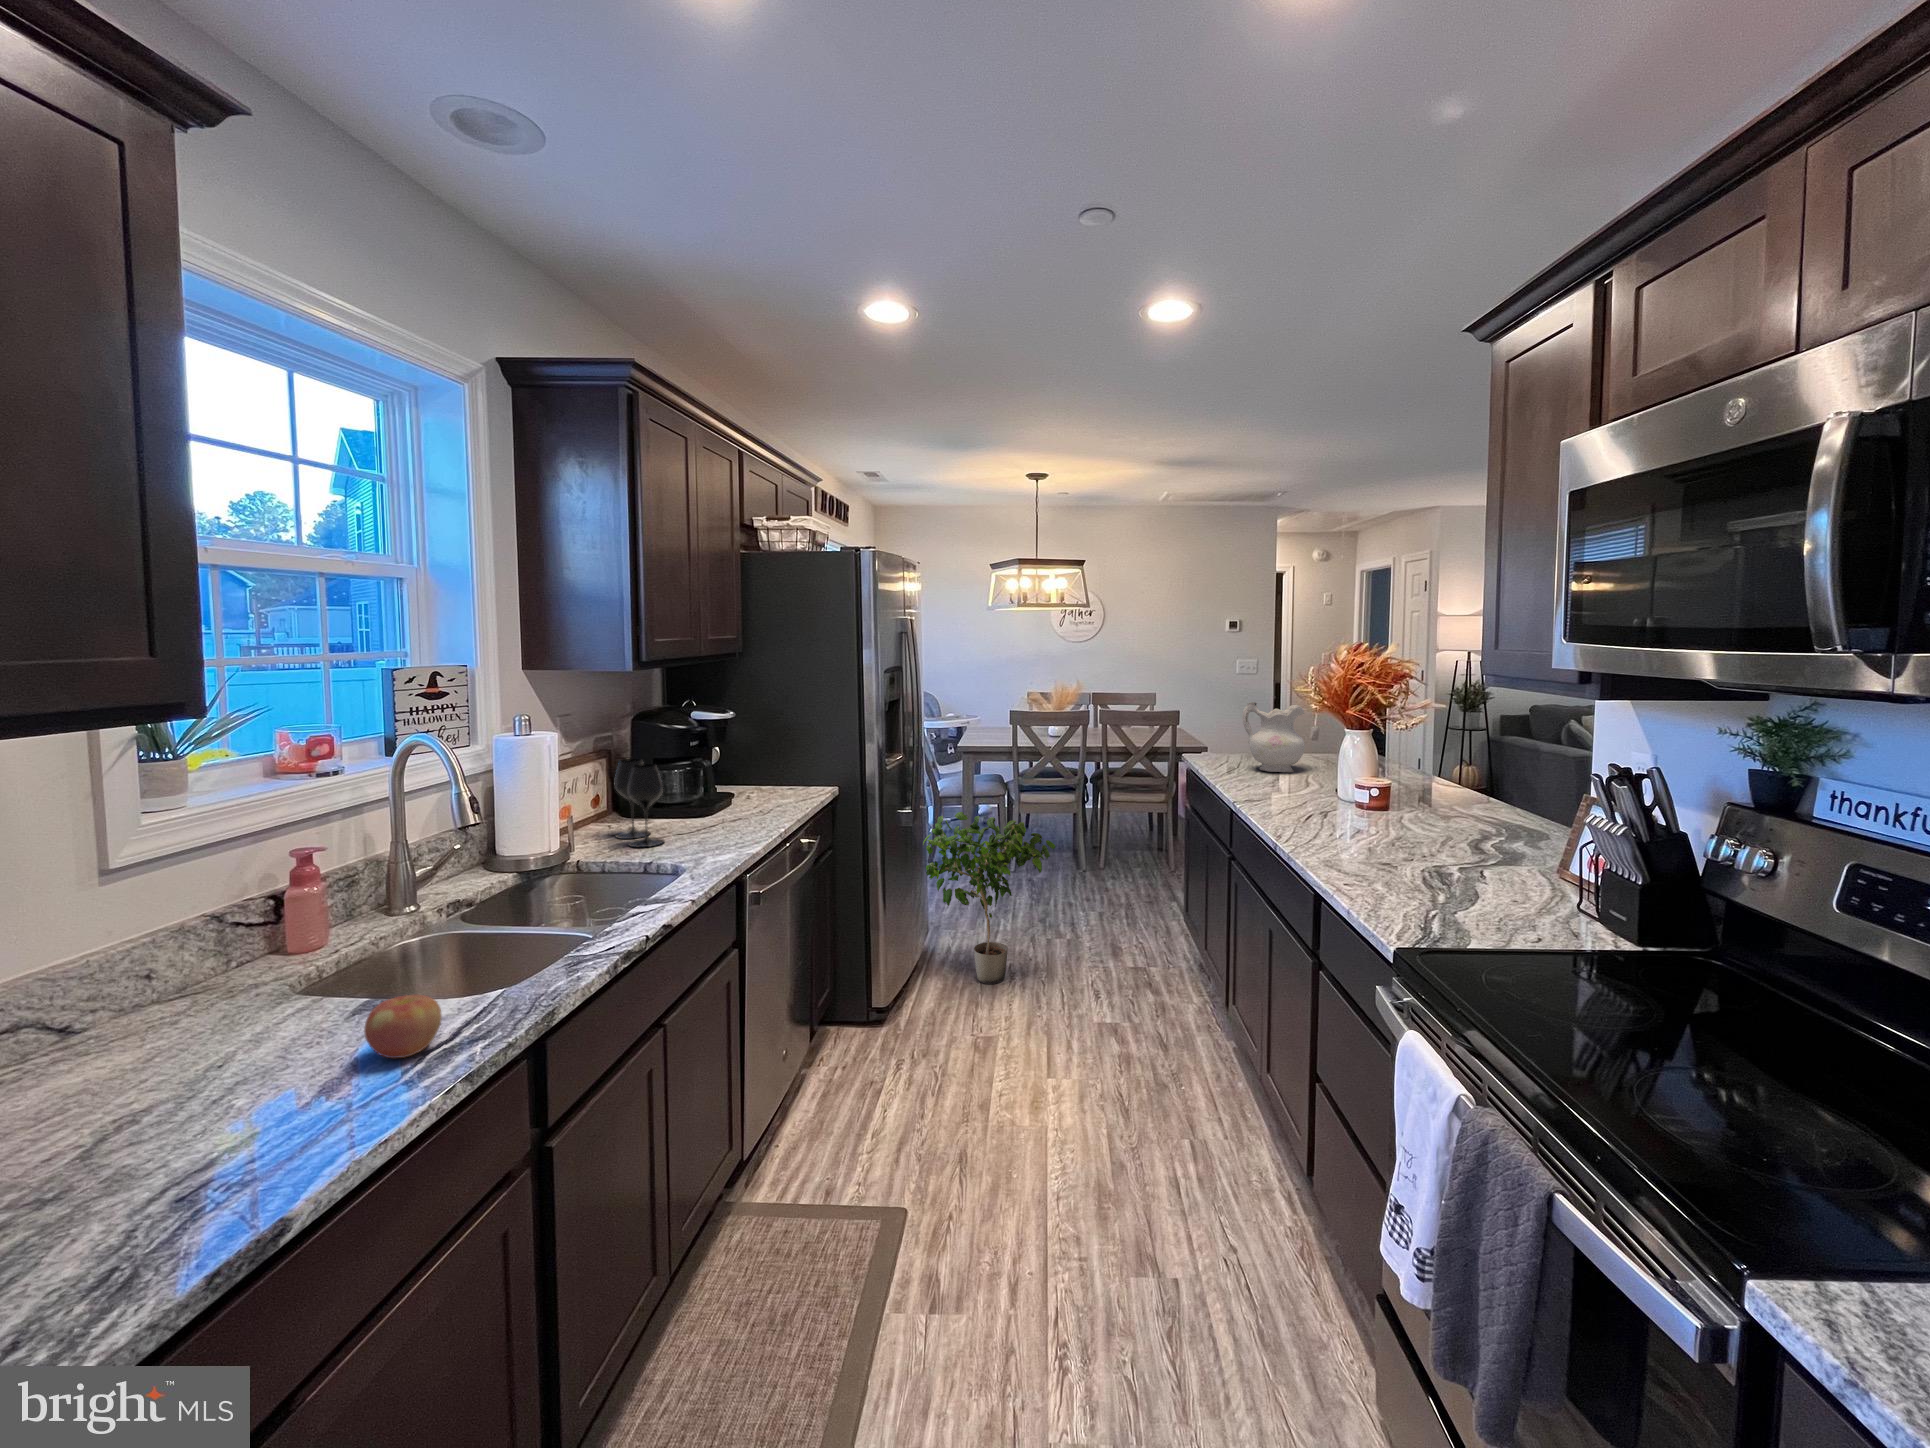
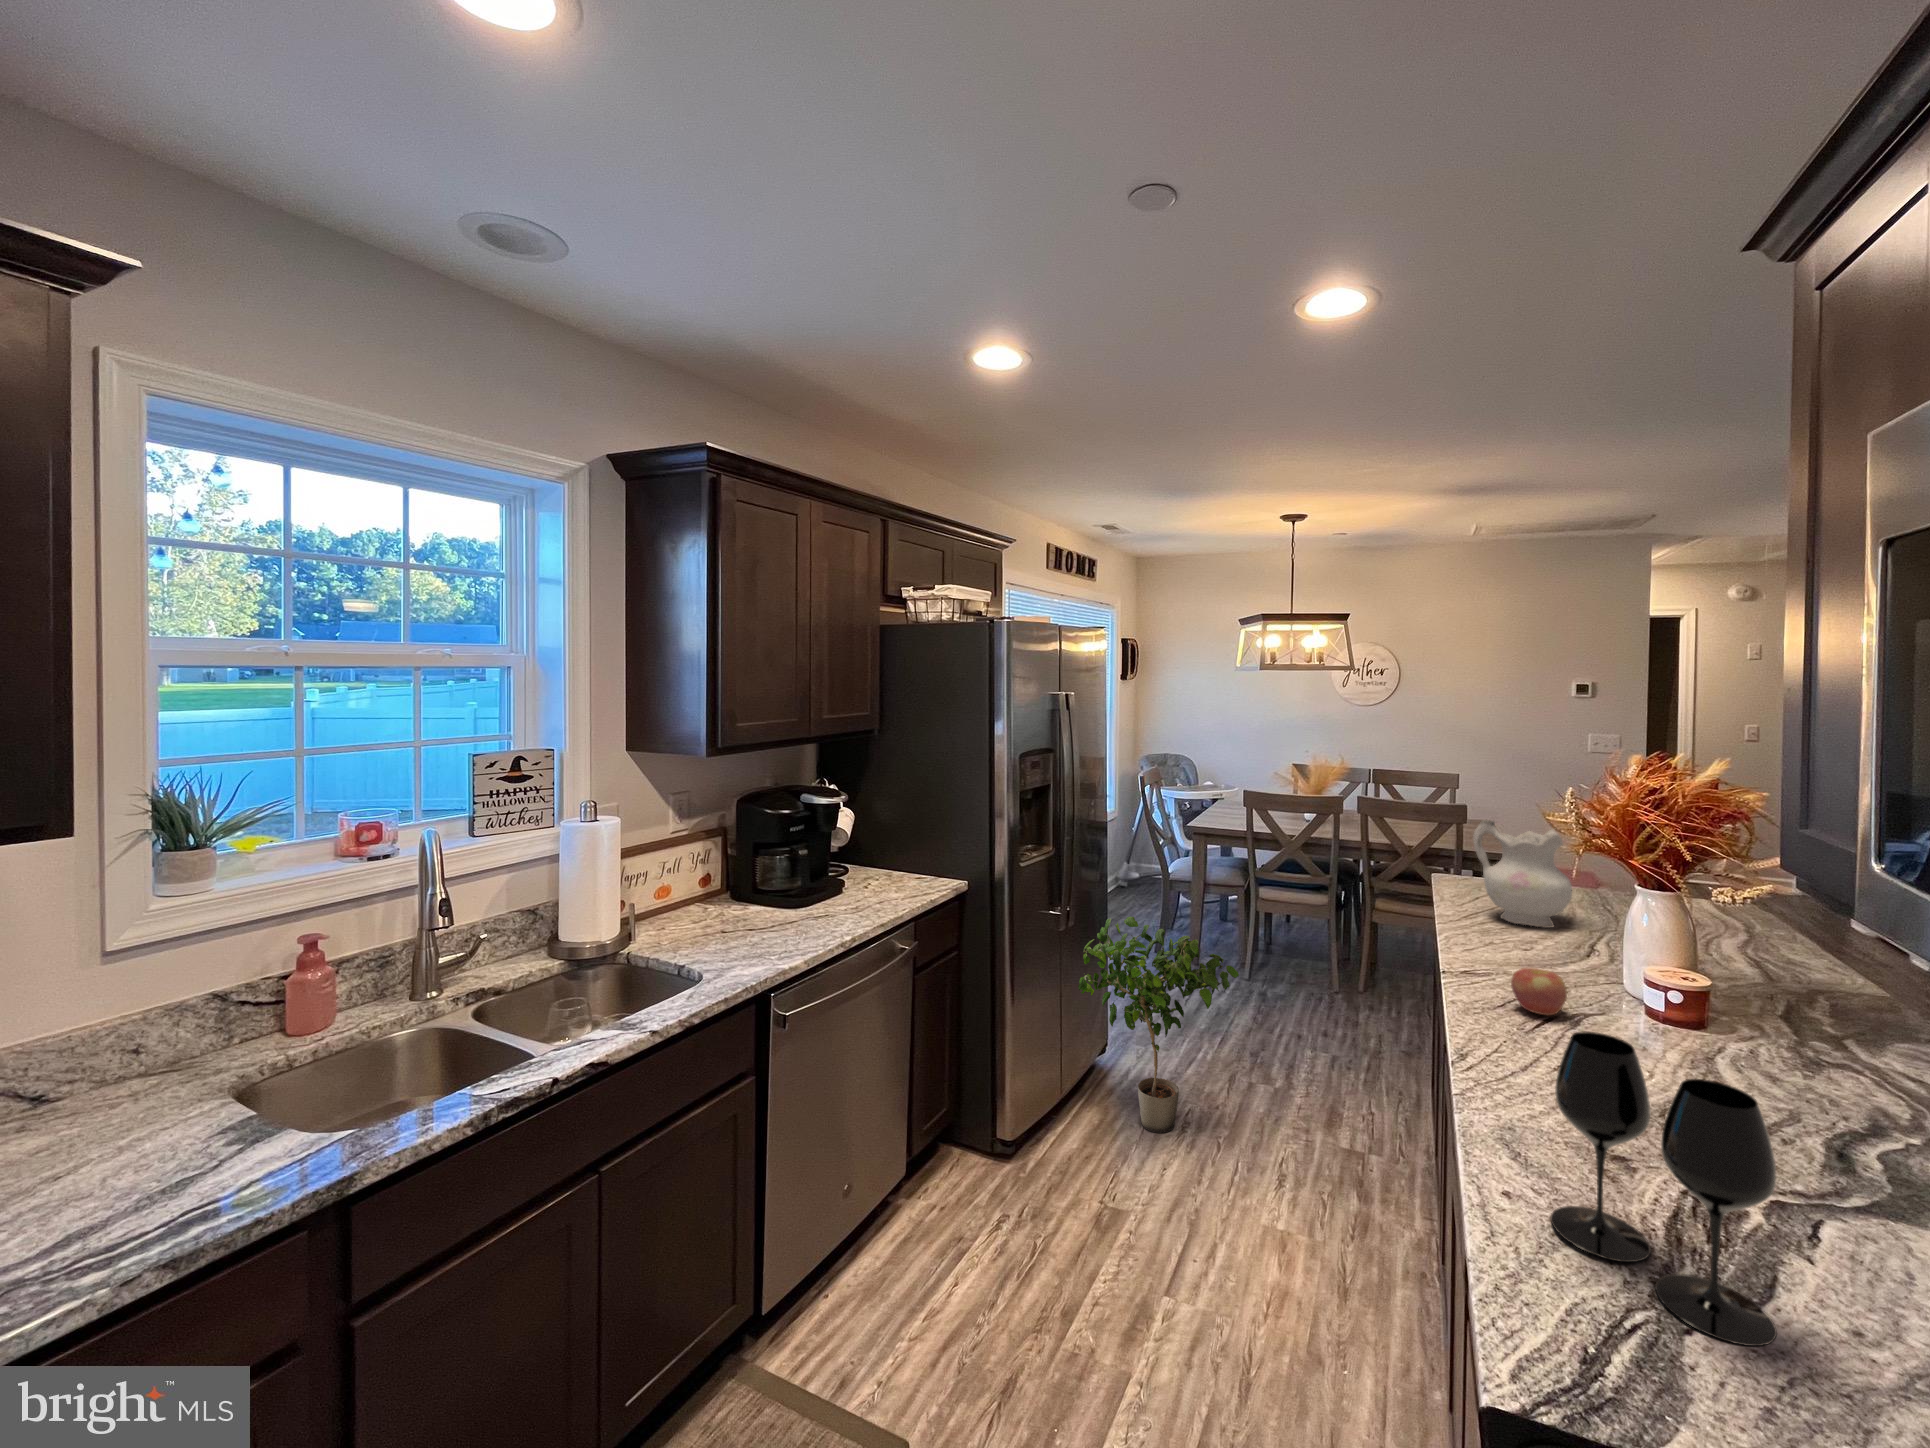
wine glass: present [615,759,664,847] -> present [1550,1032,1777,1346]
apple: present [364,995,442,1058] -> present [1511,968,1567,1016]

